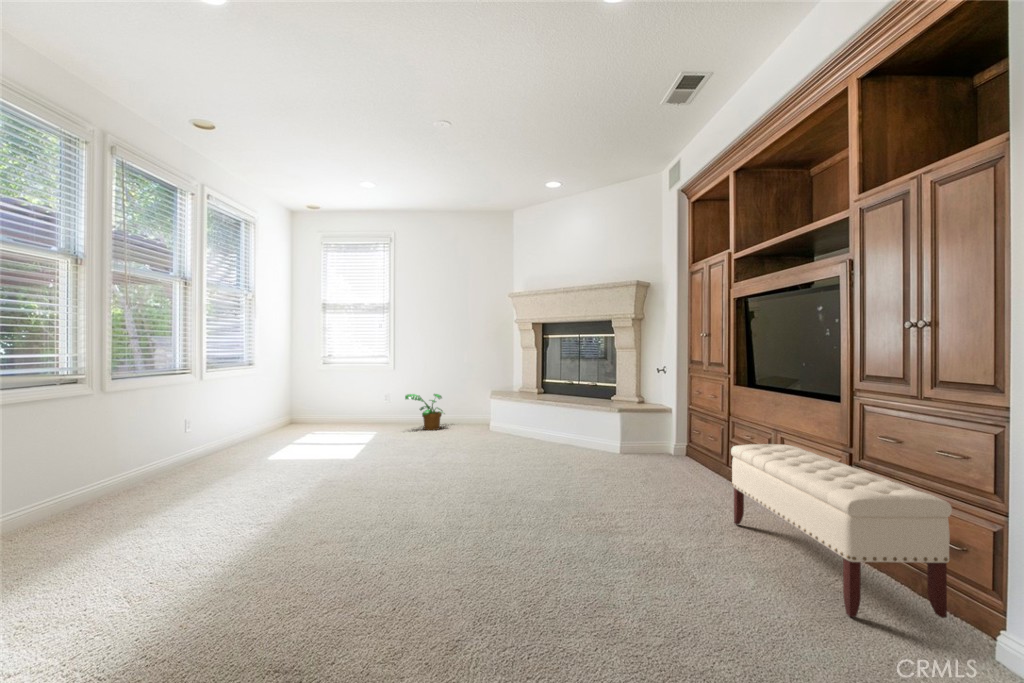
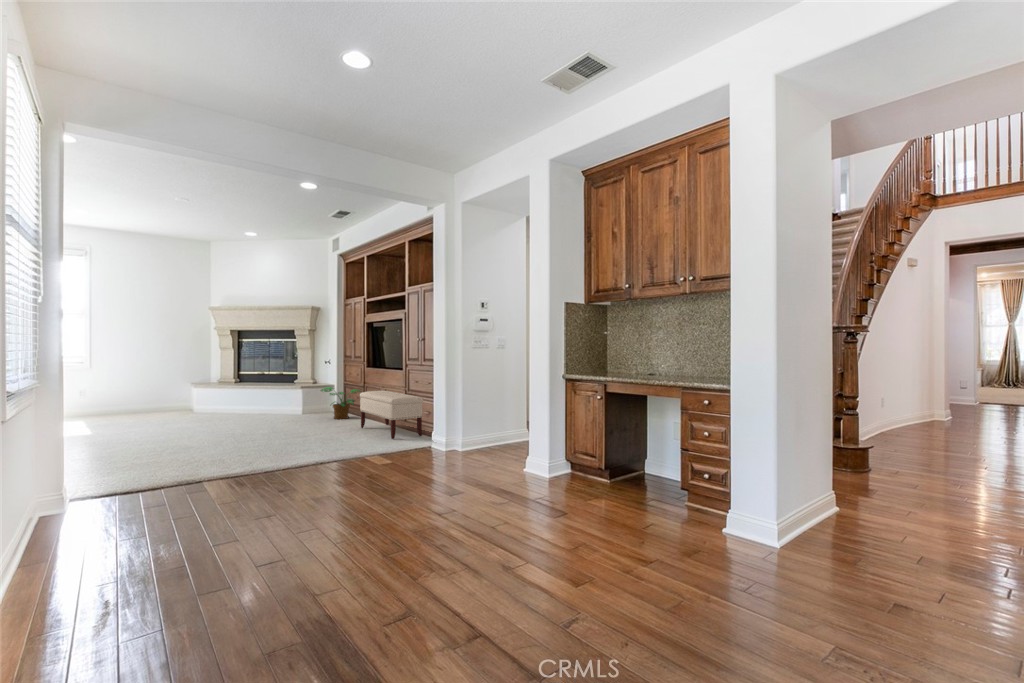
potted plant: present [405,394,443,430] -> present [320,387,360,419]

